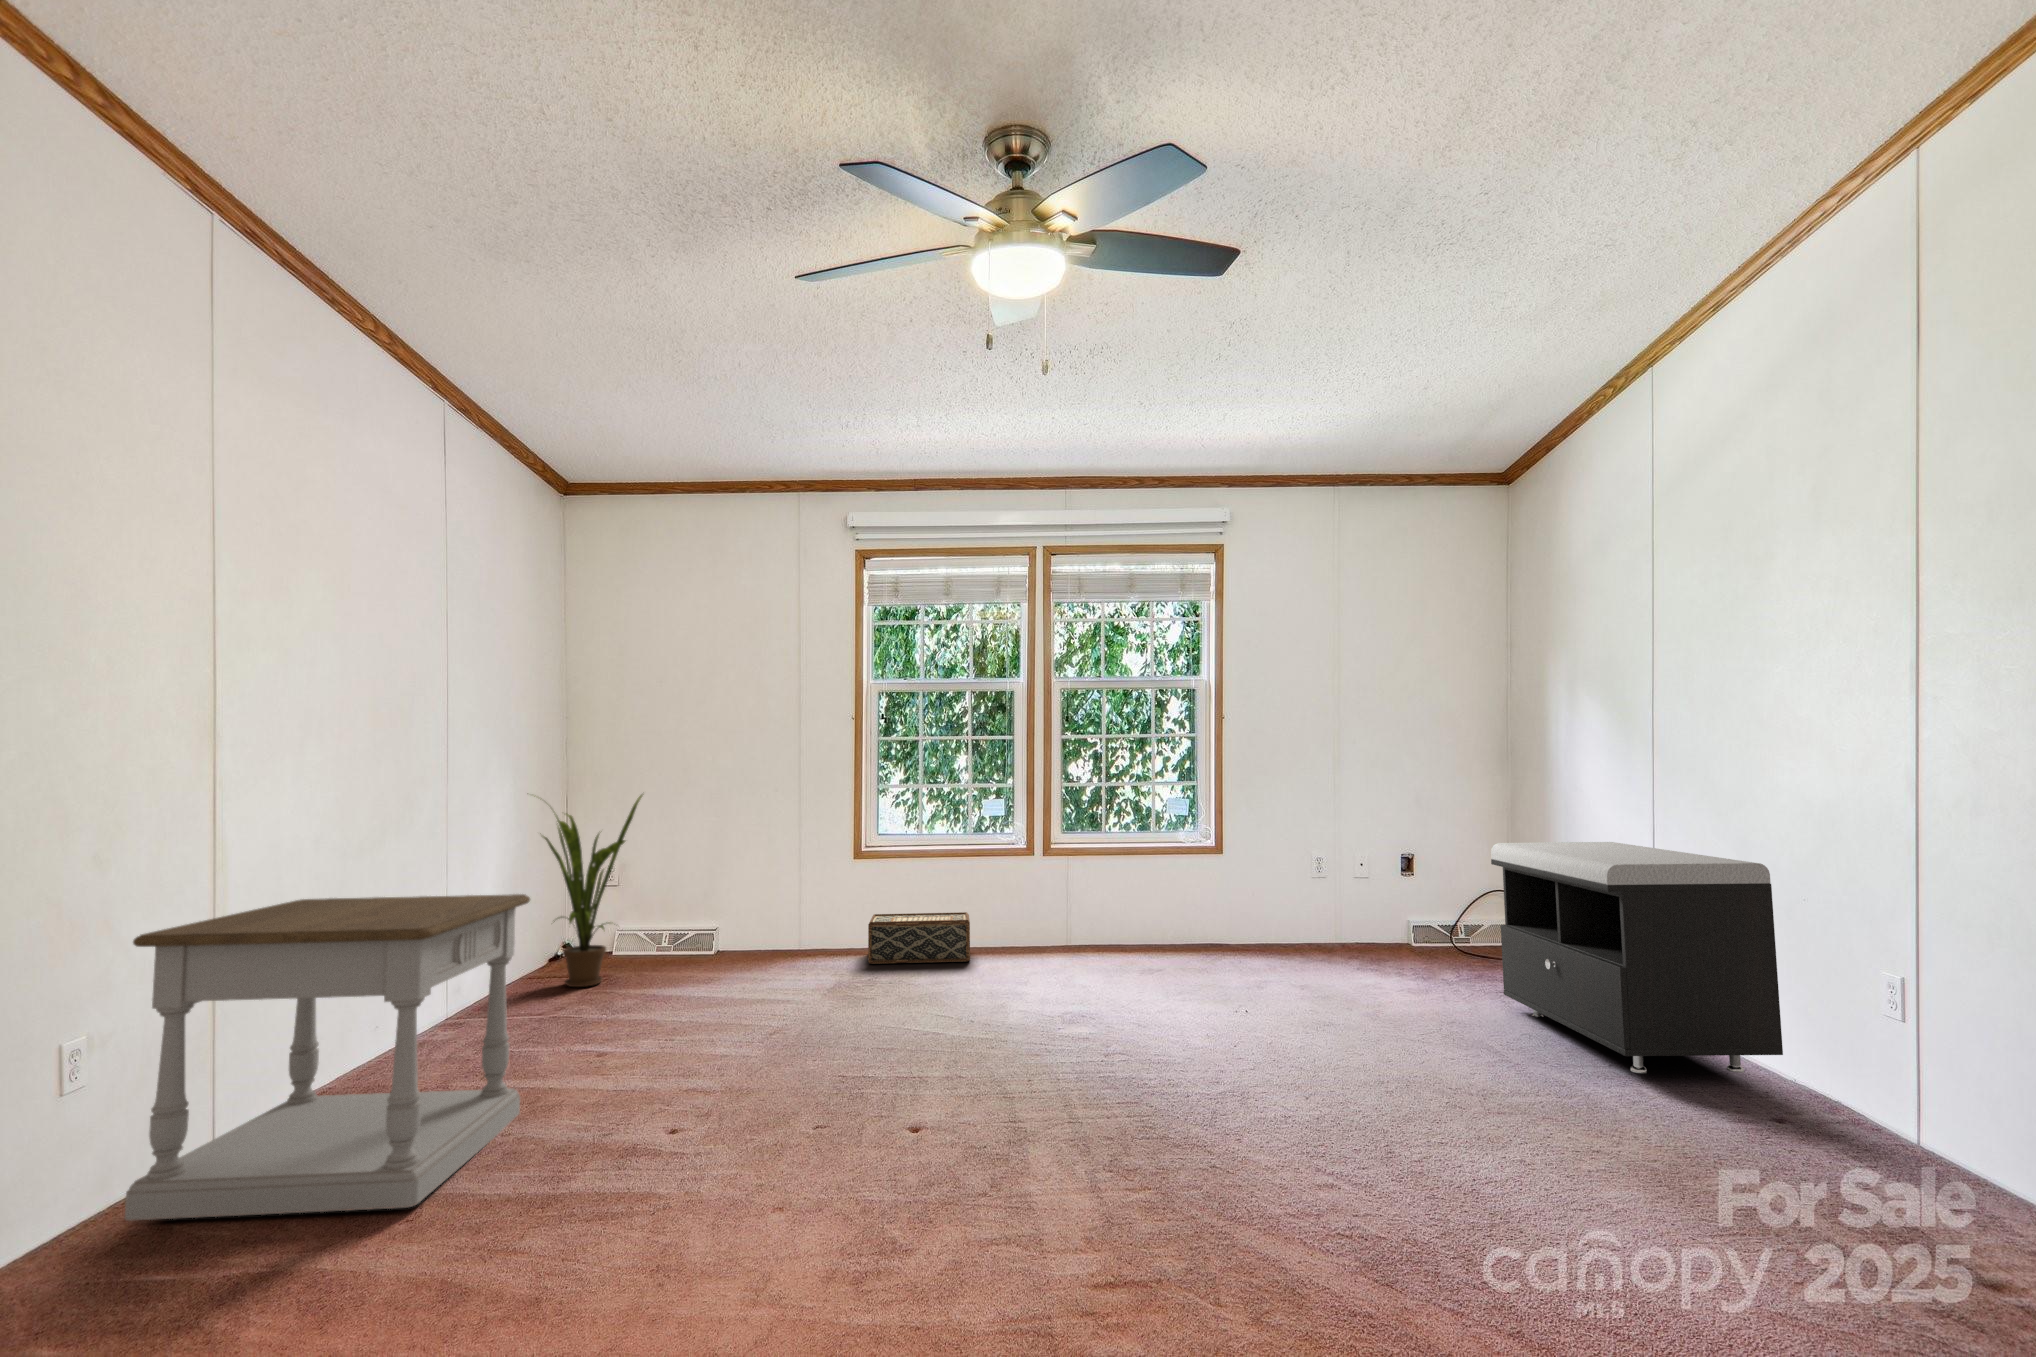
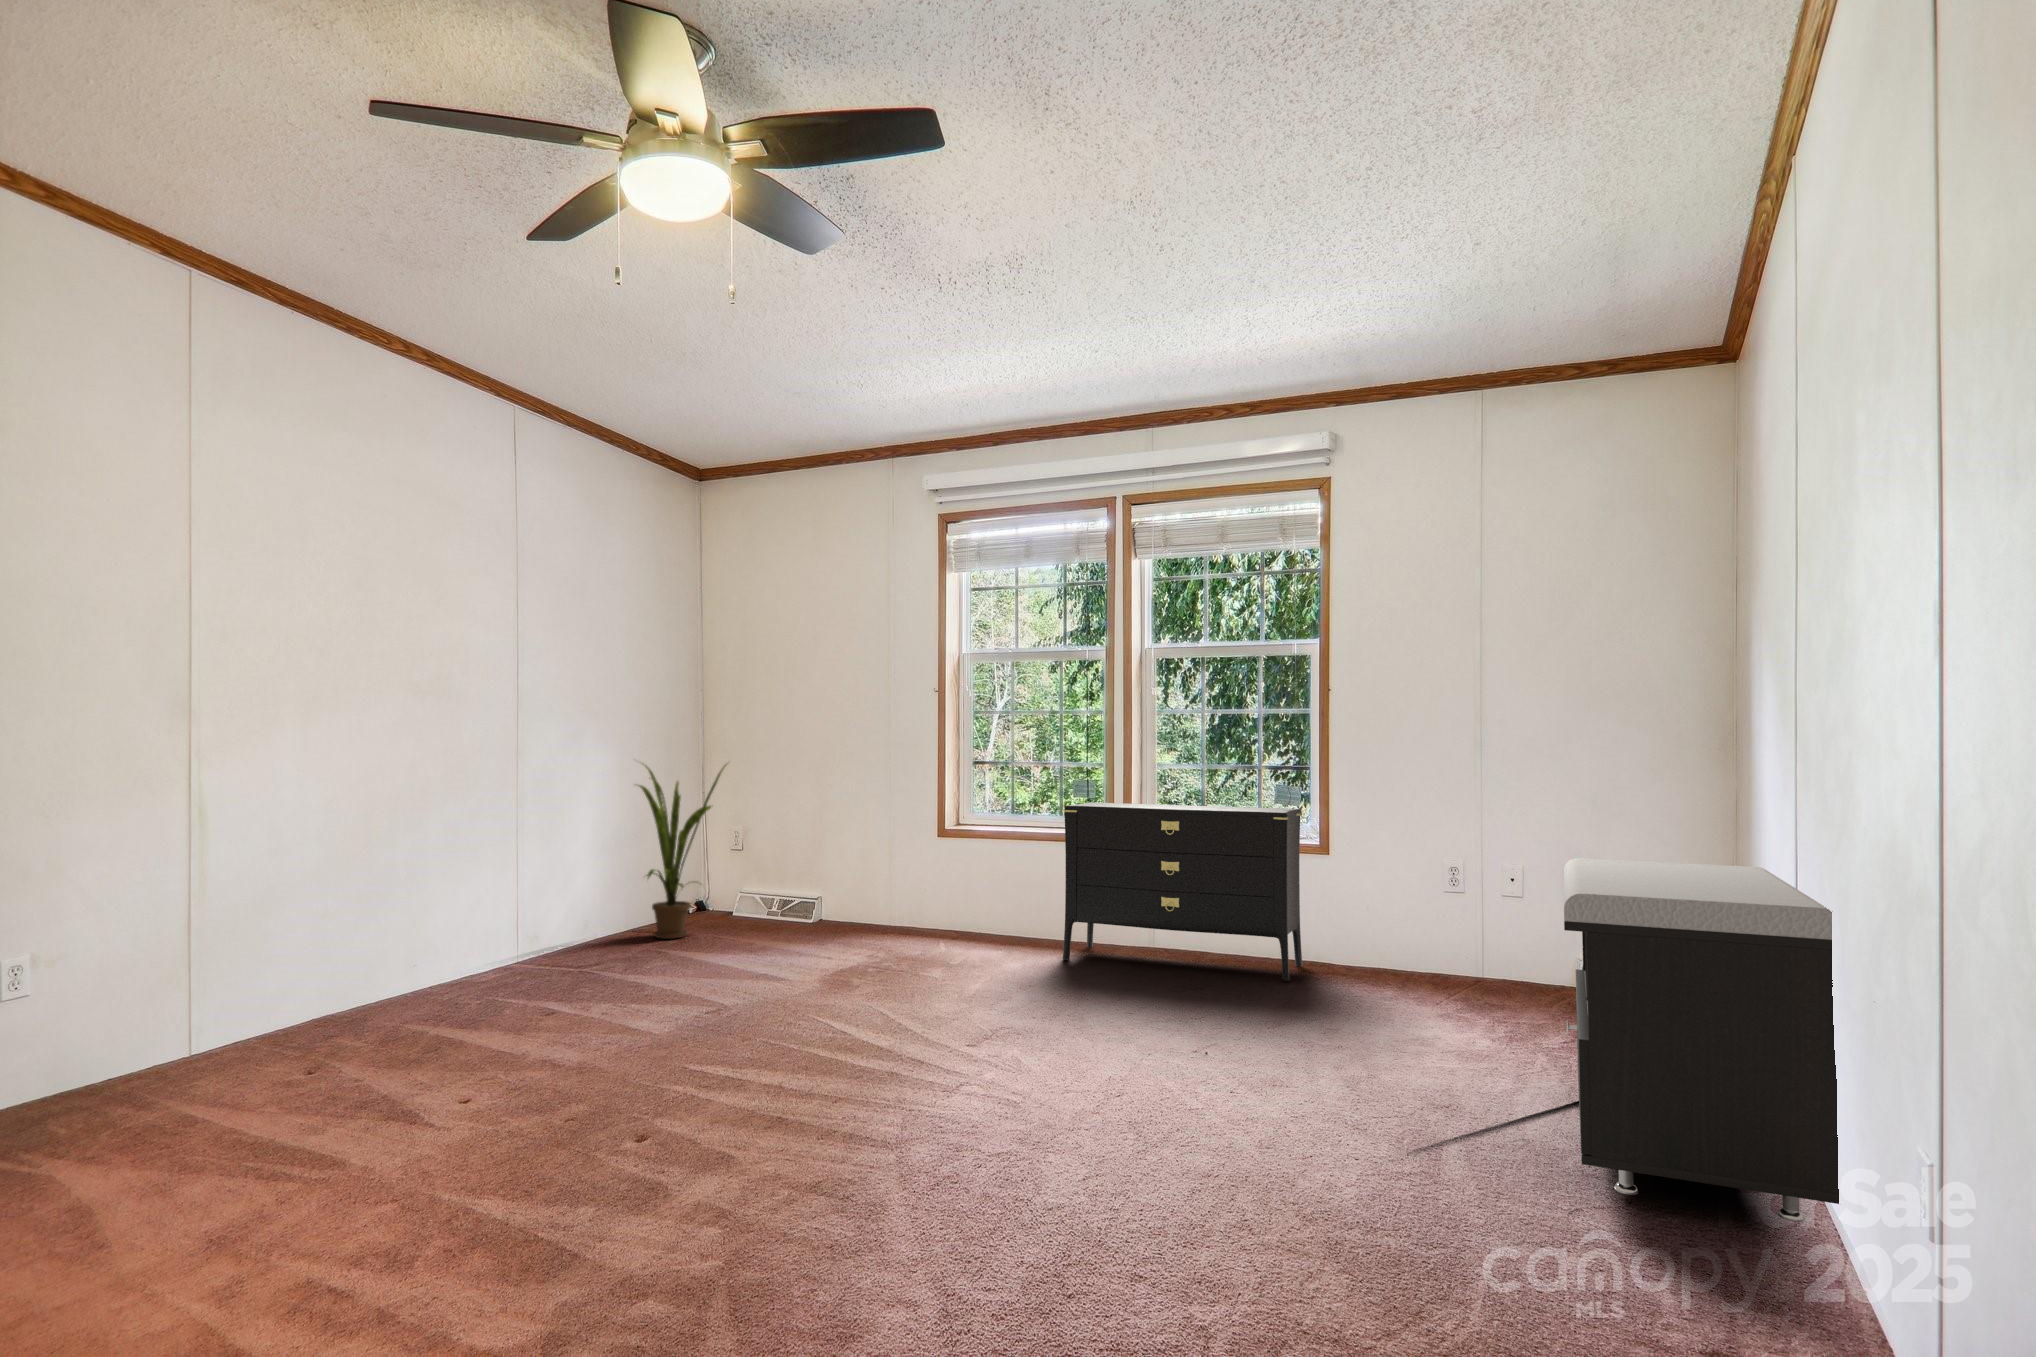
dresser: none [1012,817,1217,964] -> present [1063,802,1302,981]
side table: present [125,894,530,1221] -> none [123,838,467,1094]
woven basket: present [868,912,970,964] -> none [926,895,1044,952]

